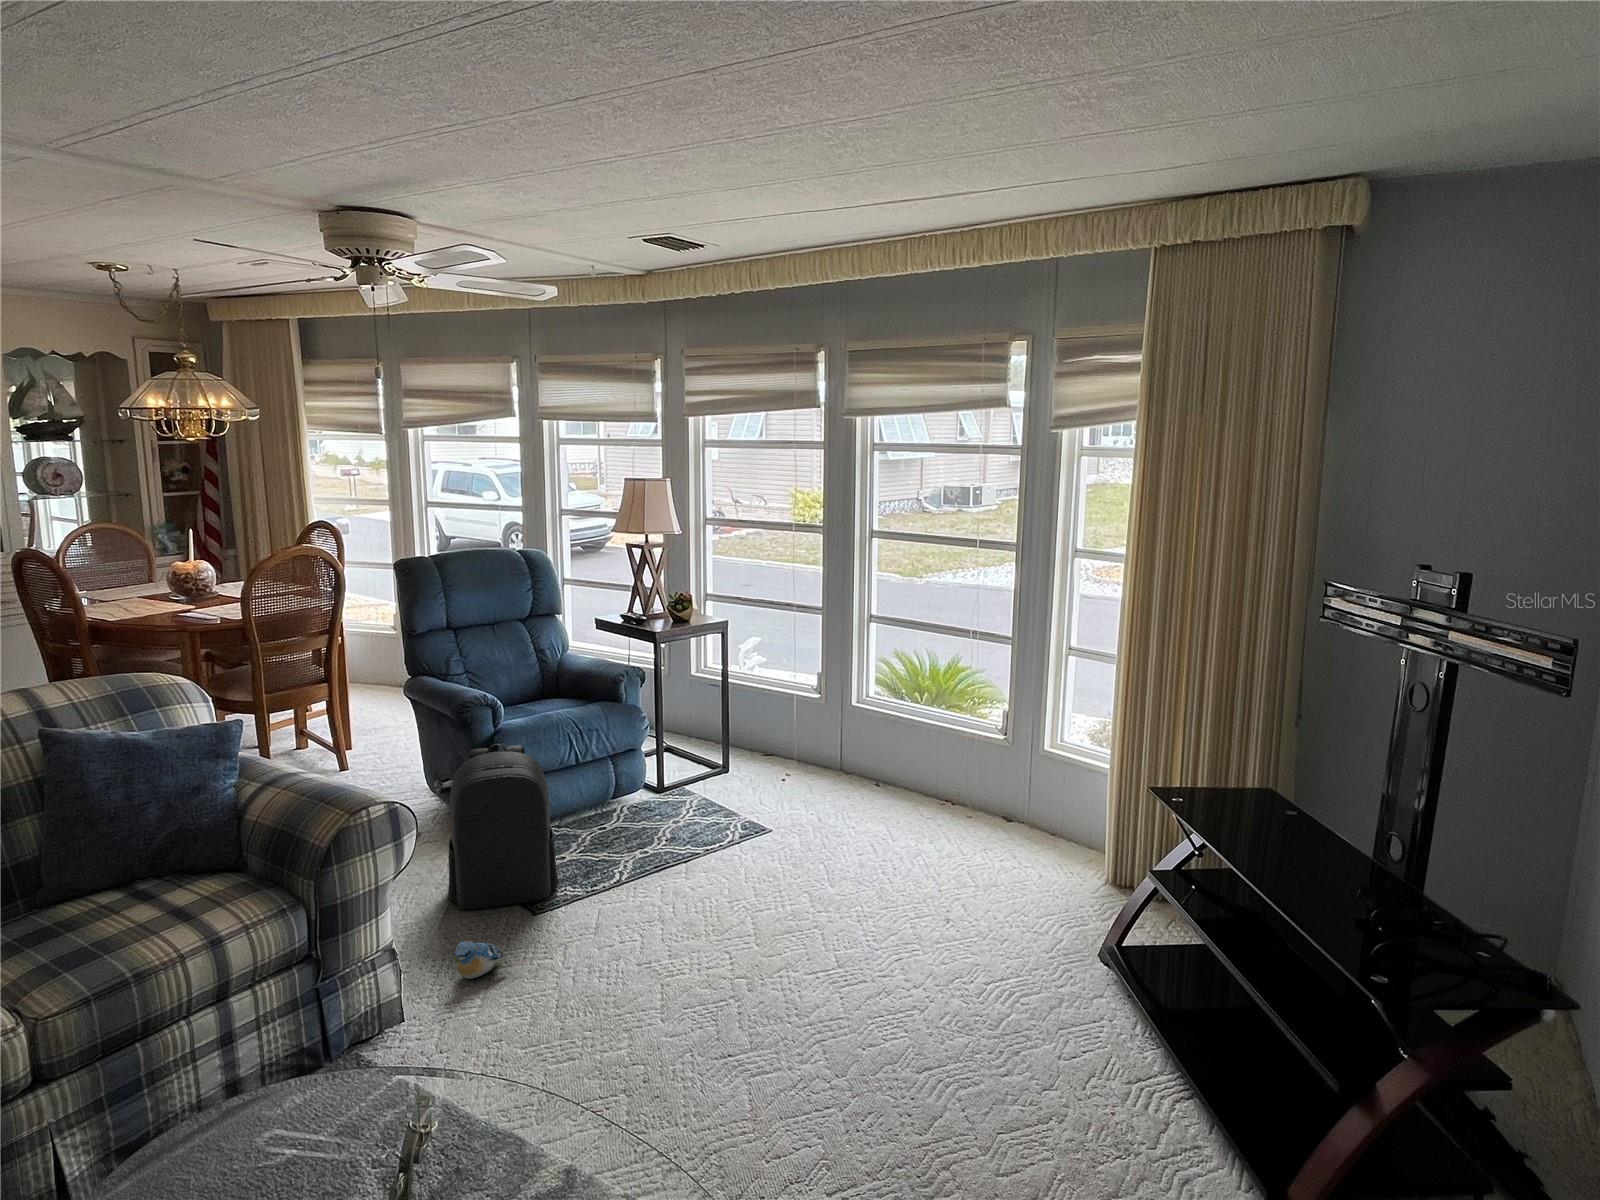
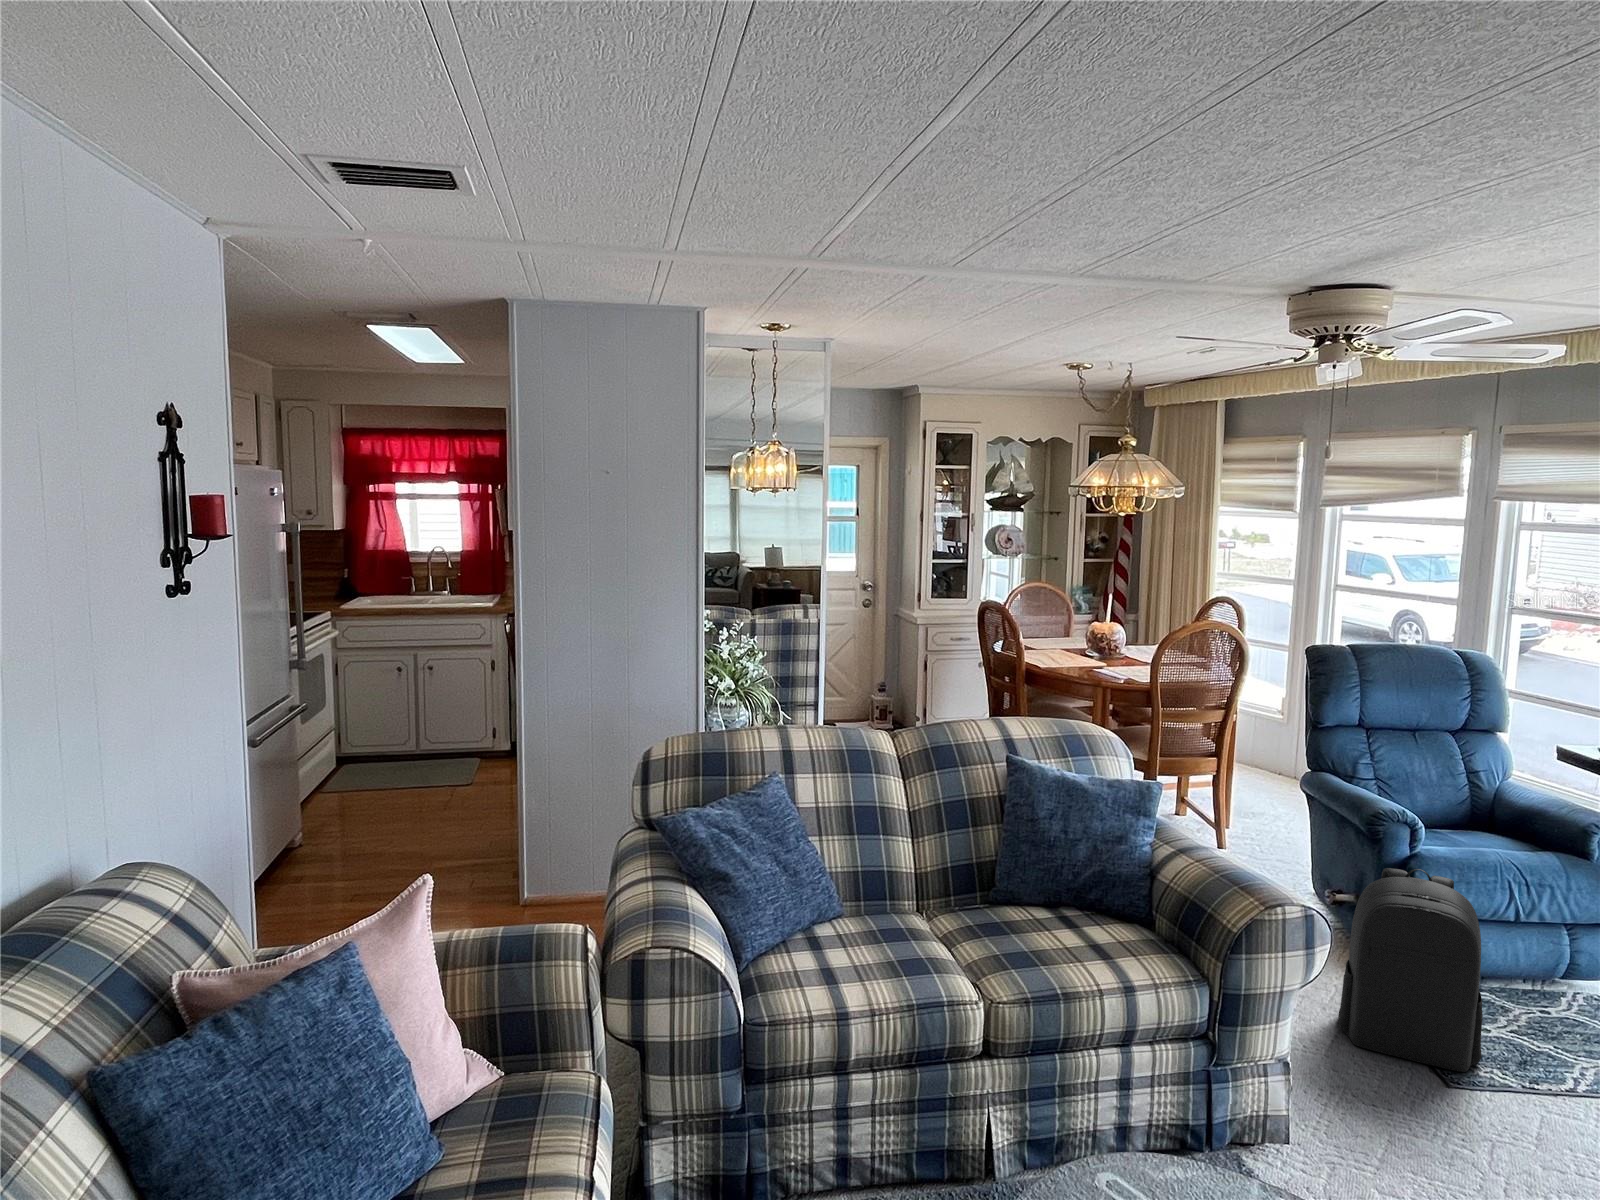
plush toy: present [455,941,510,979] -> none [1351,1085,1419,1133]

